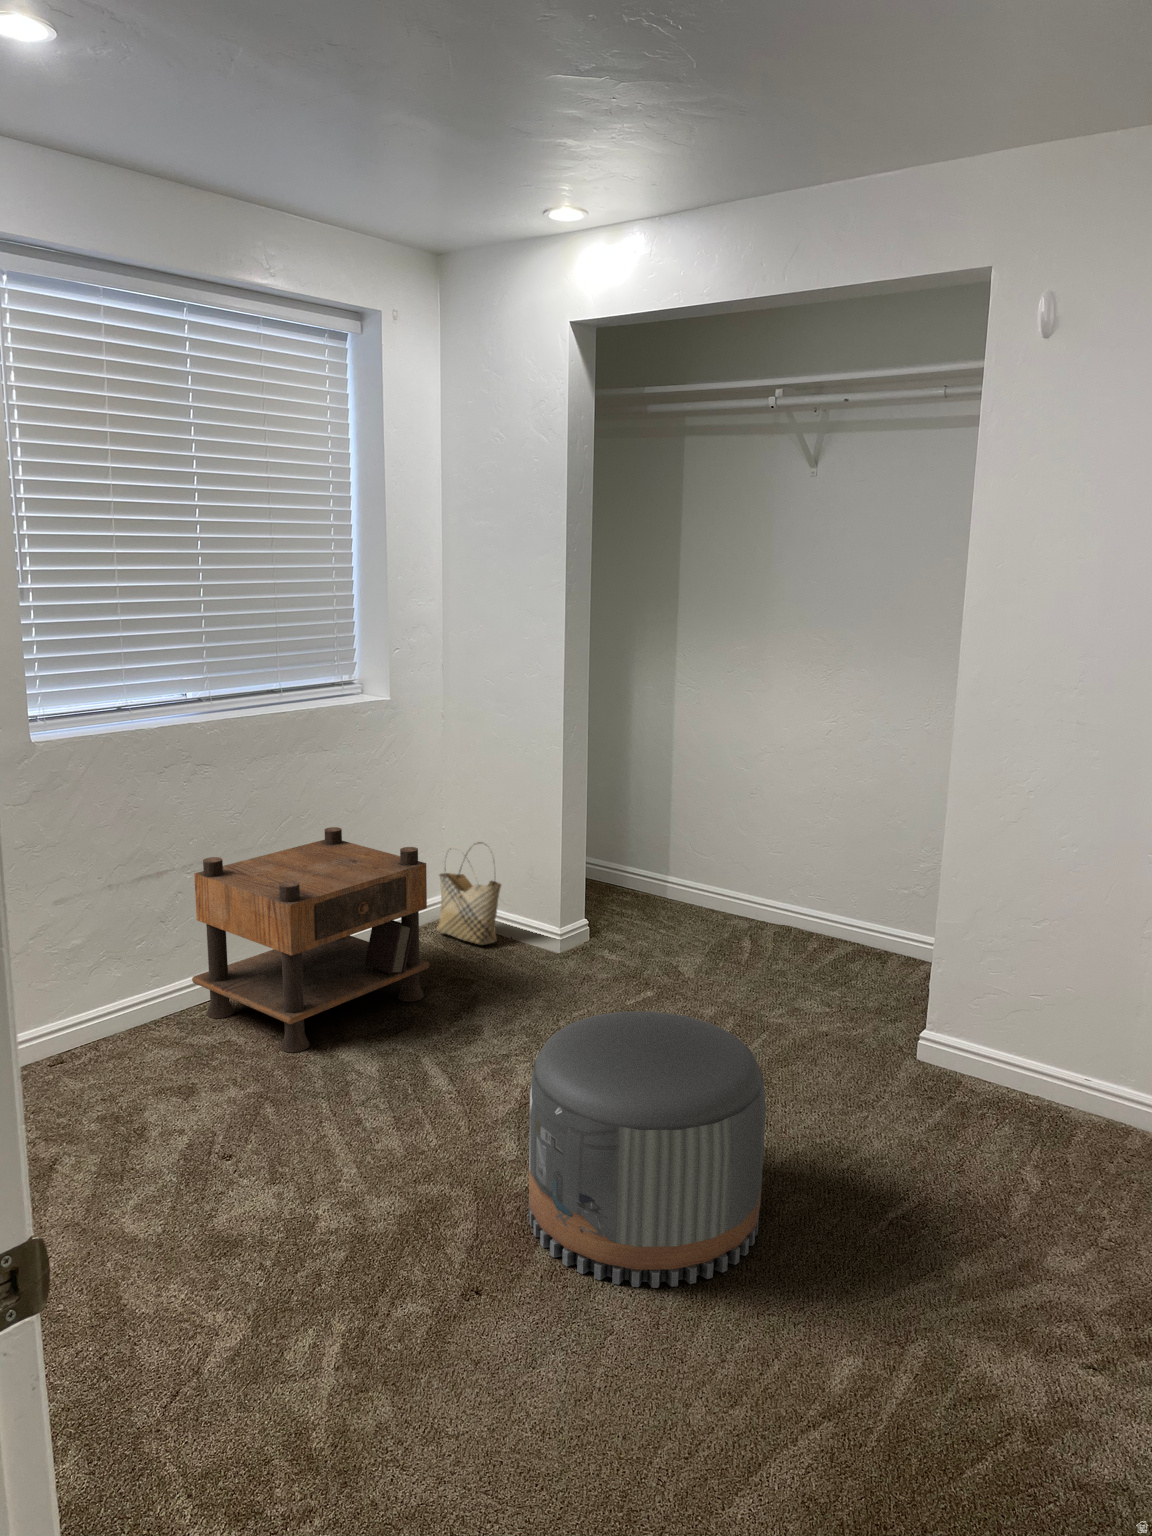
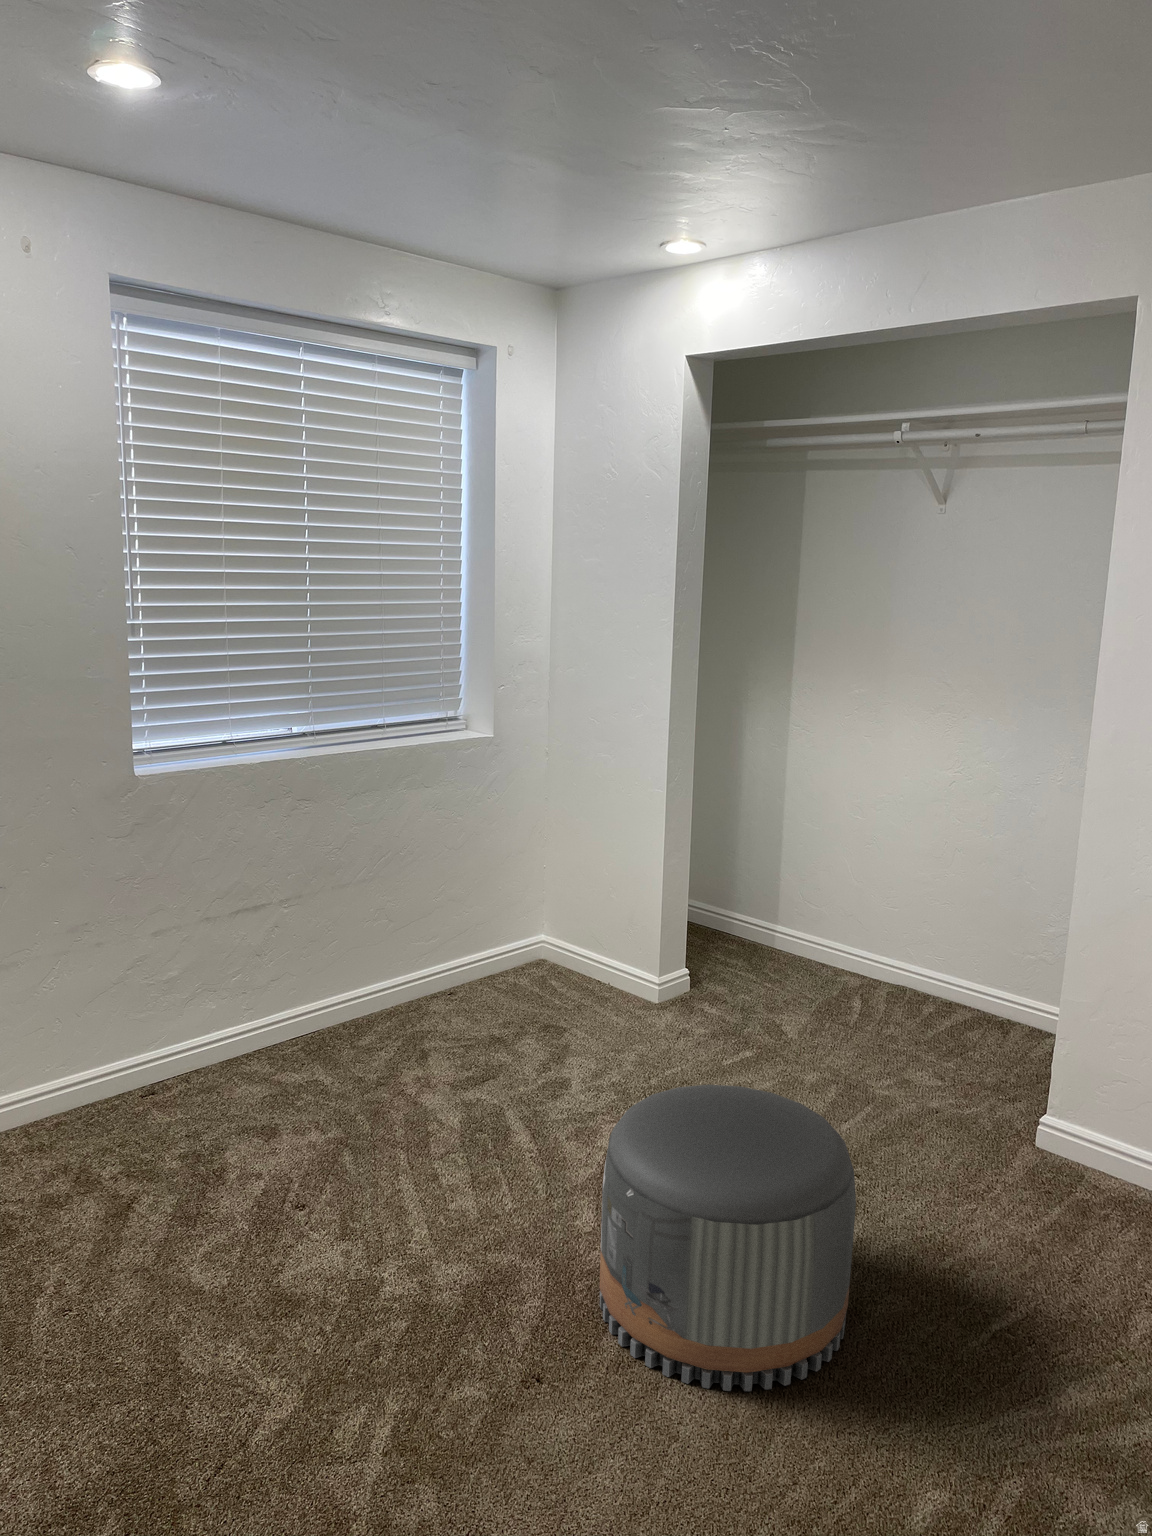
nightstand: present [192,827,430,1052] -> none [284,866,521,1098]
woven basket: present [437,842,501,945] -> none [534,885,600,991]

